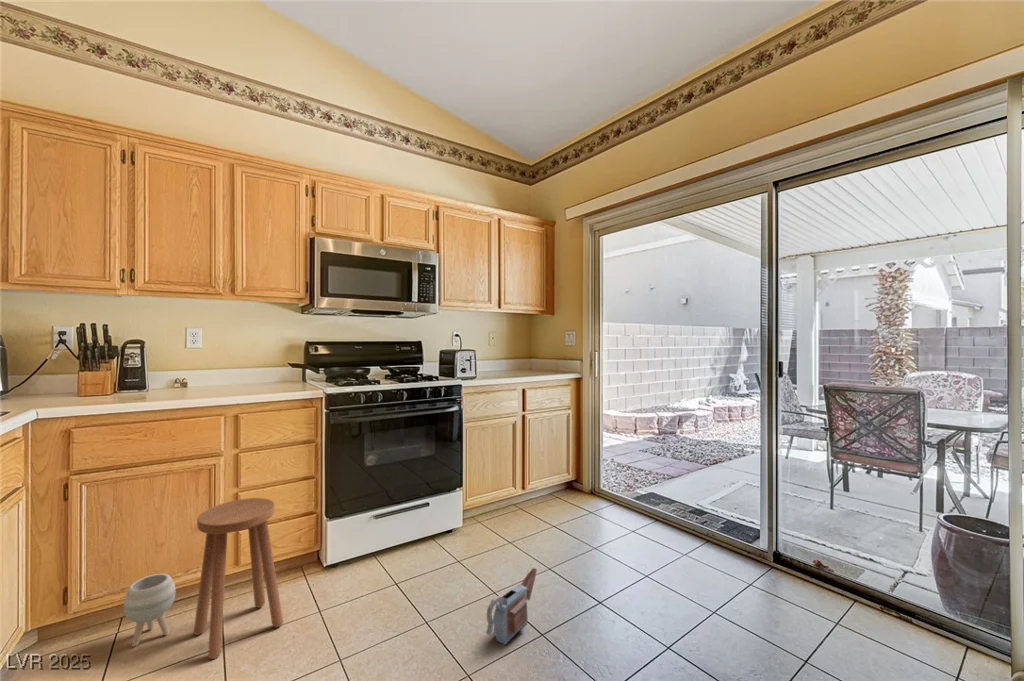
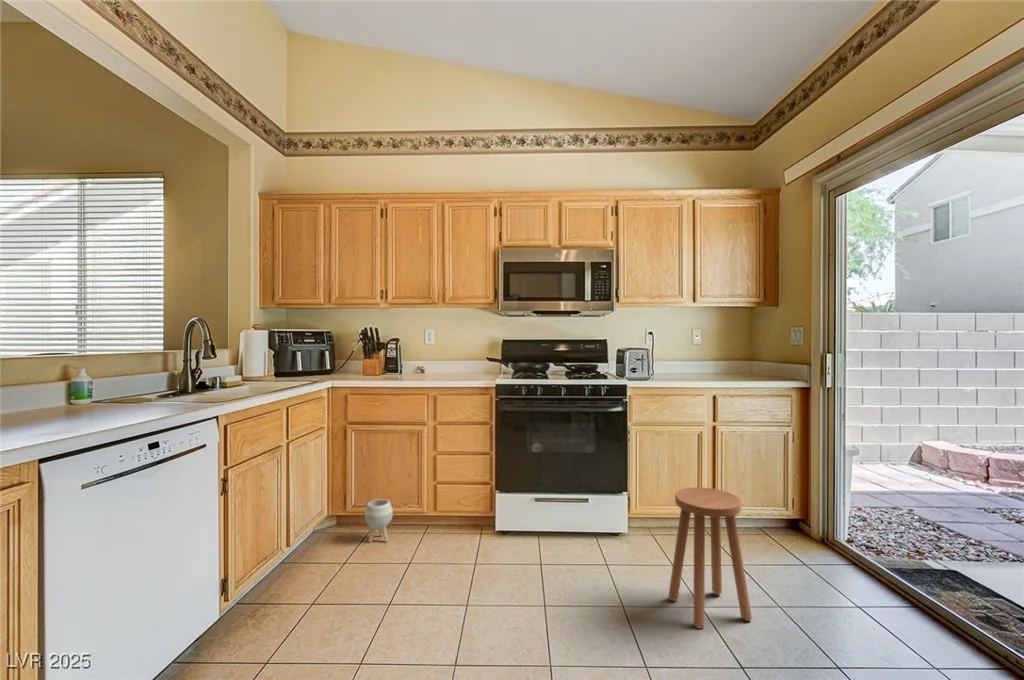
stool: present [194,498,283,659] -> present [669,487,752,628]
watering can: present [486,568,537,645] -> none [566,581,644,641]

